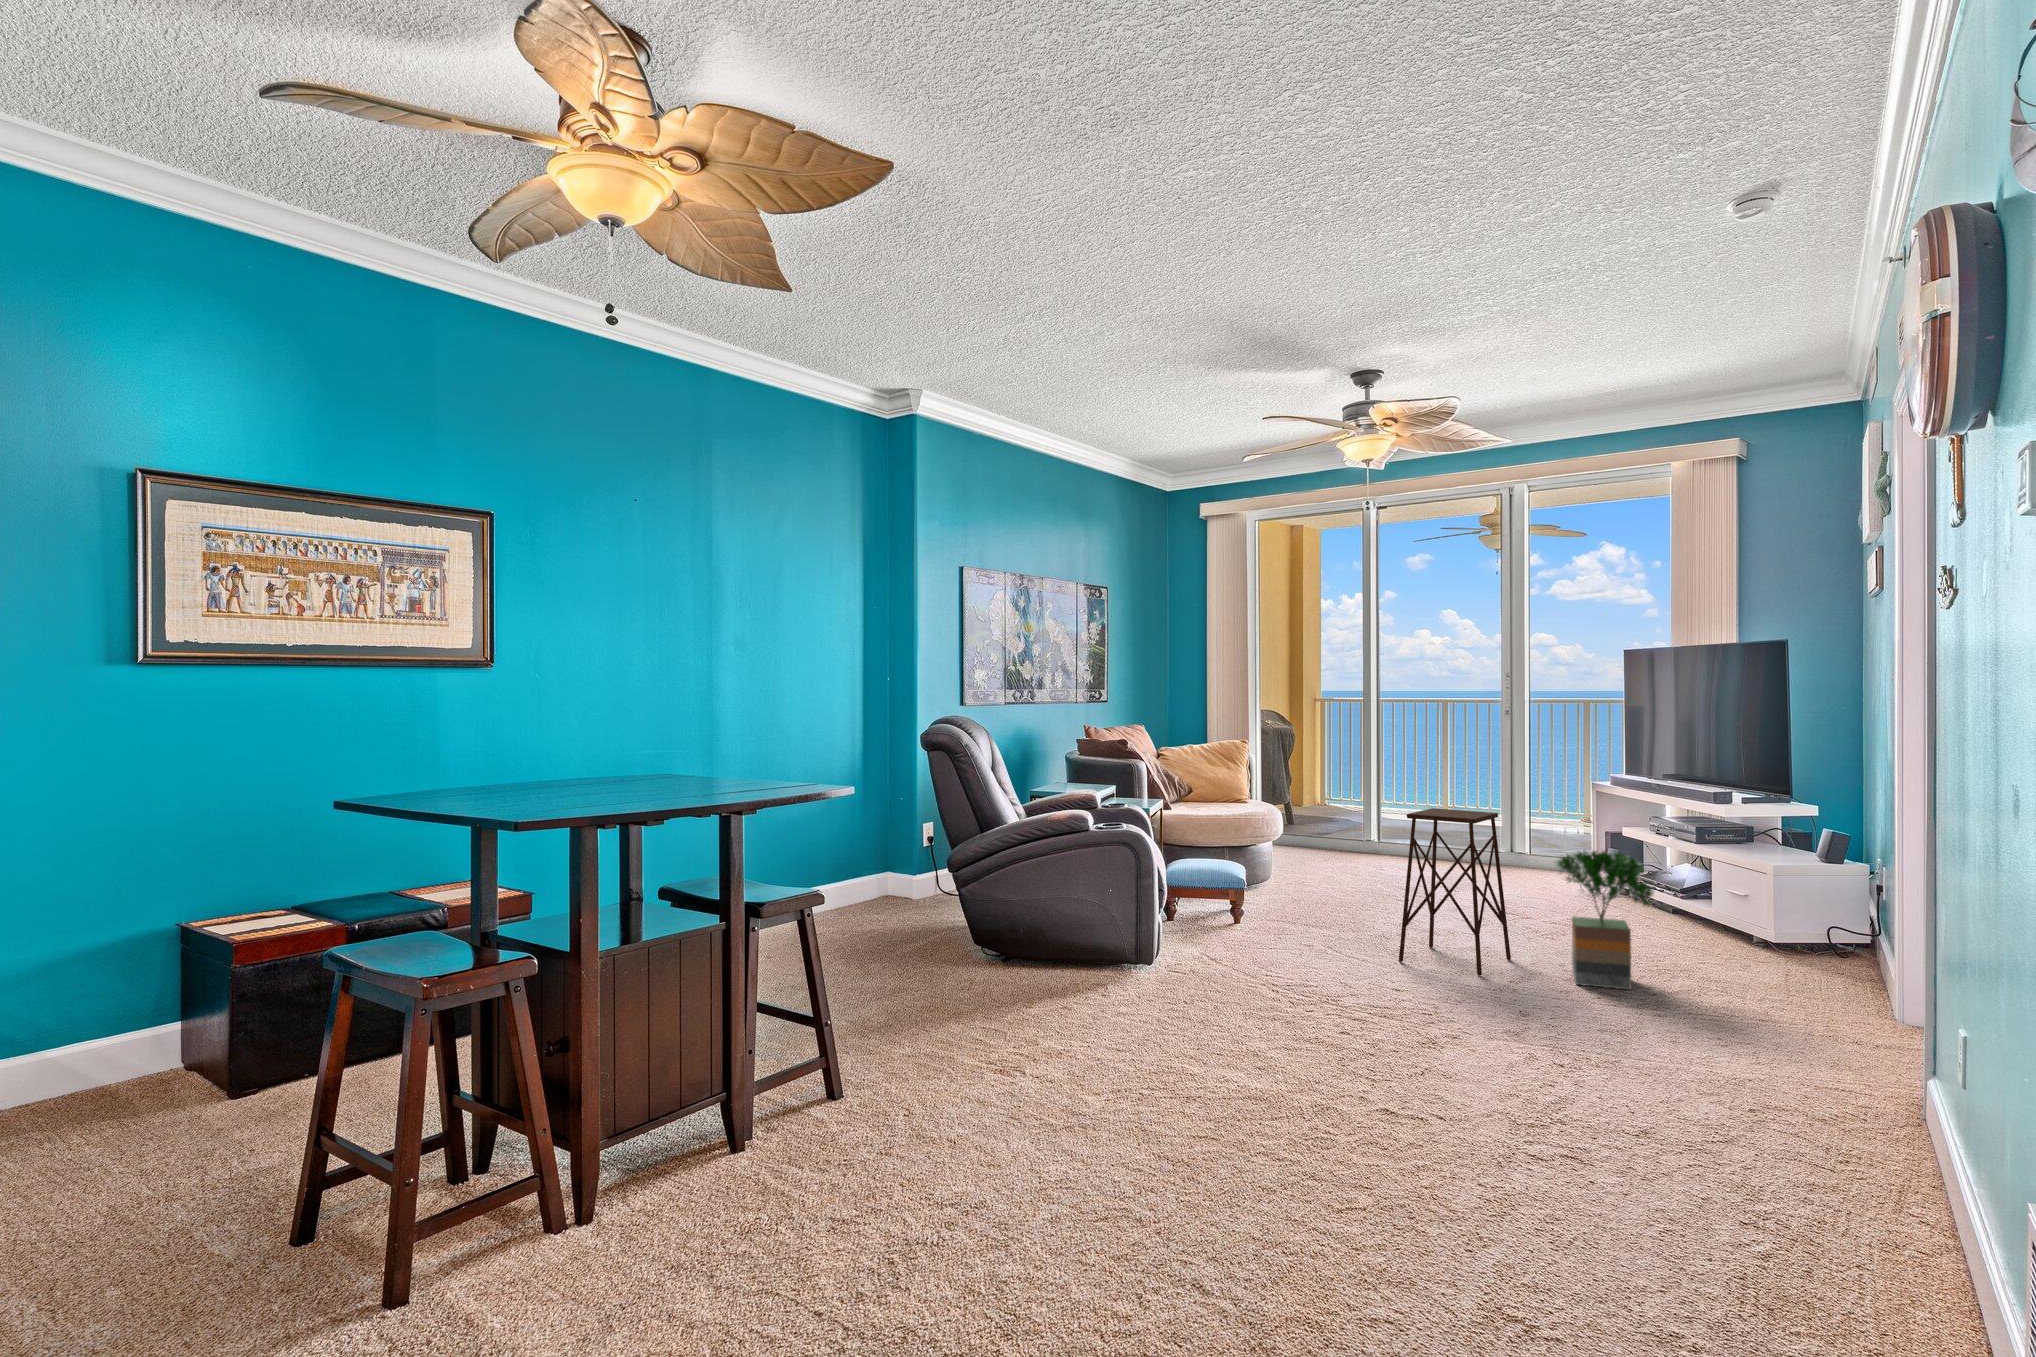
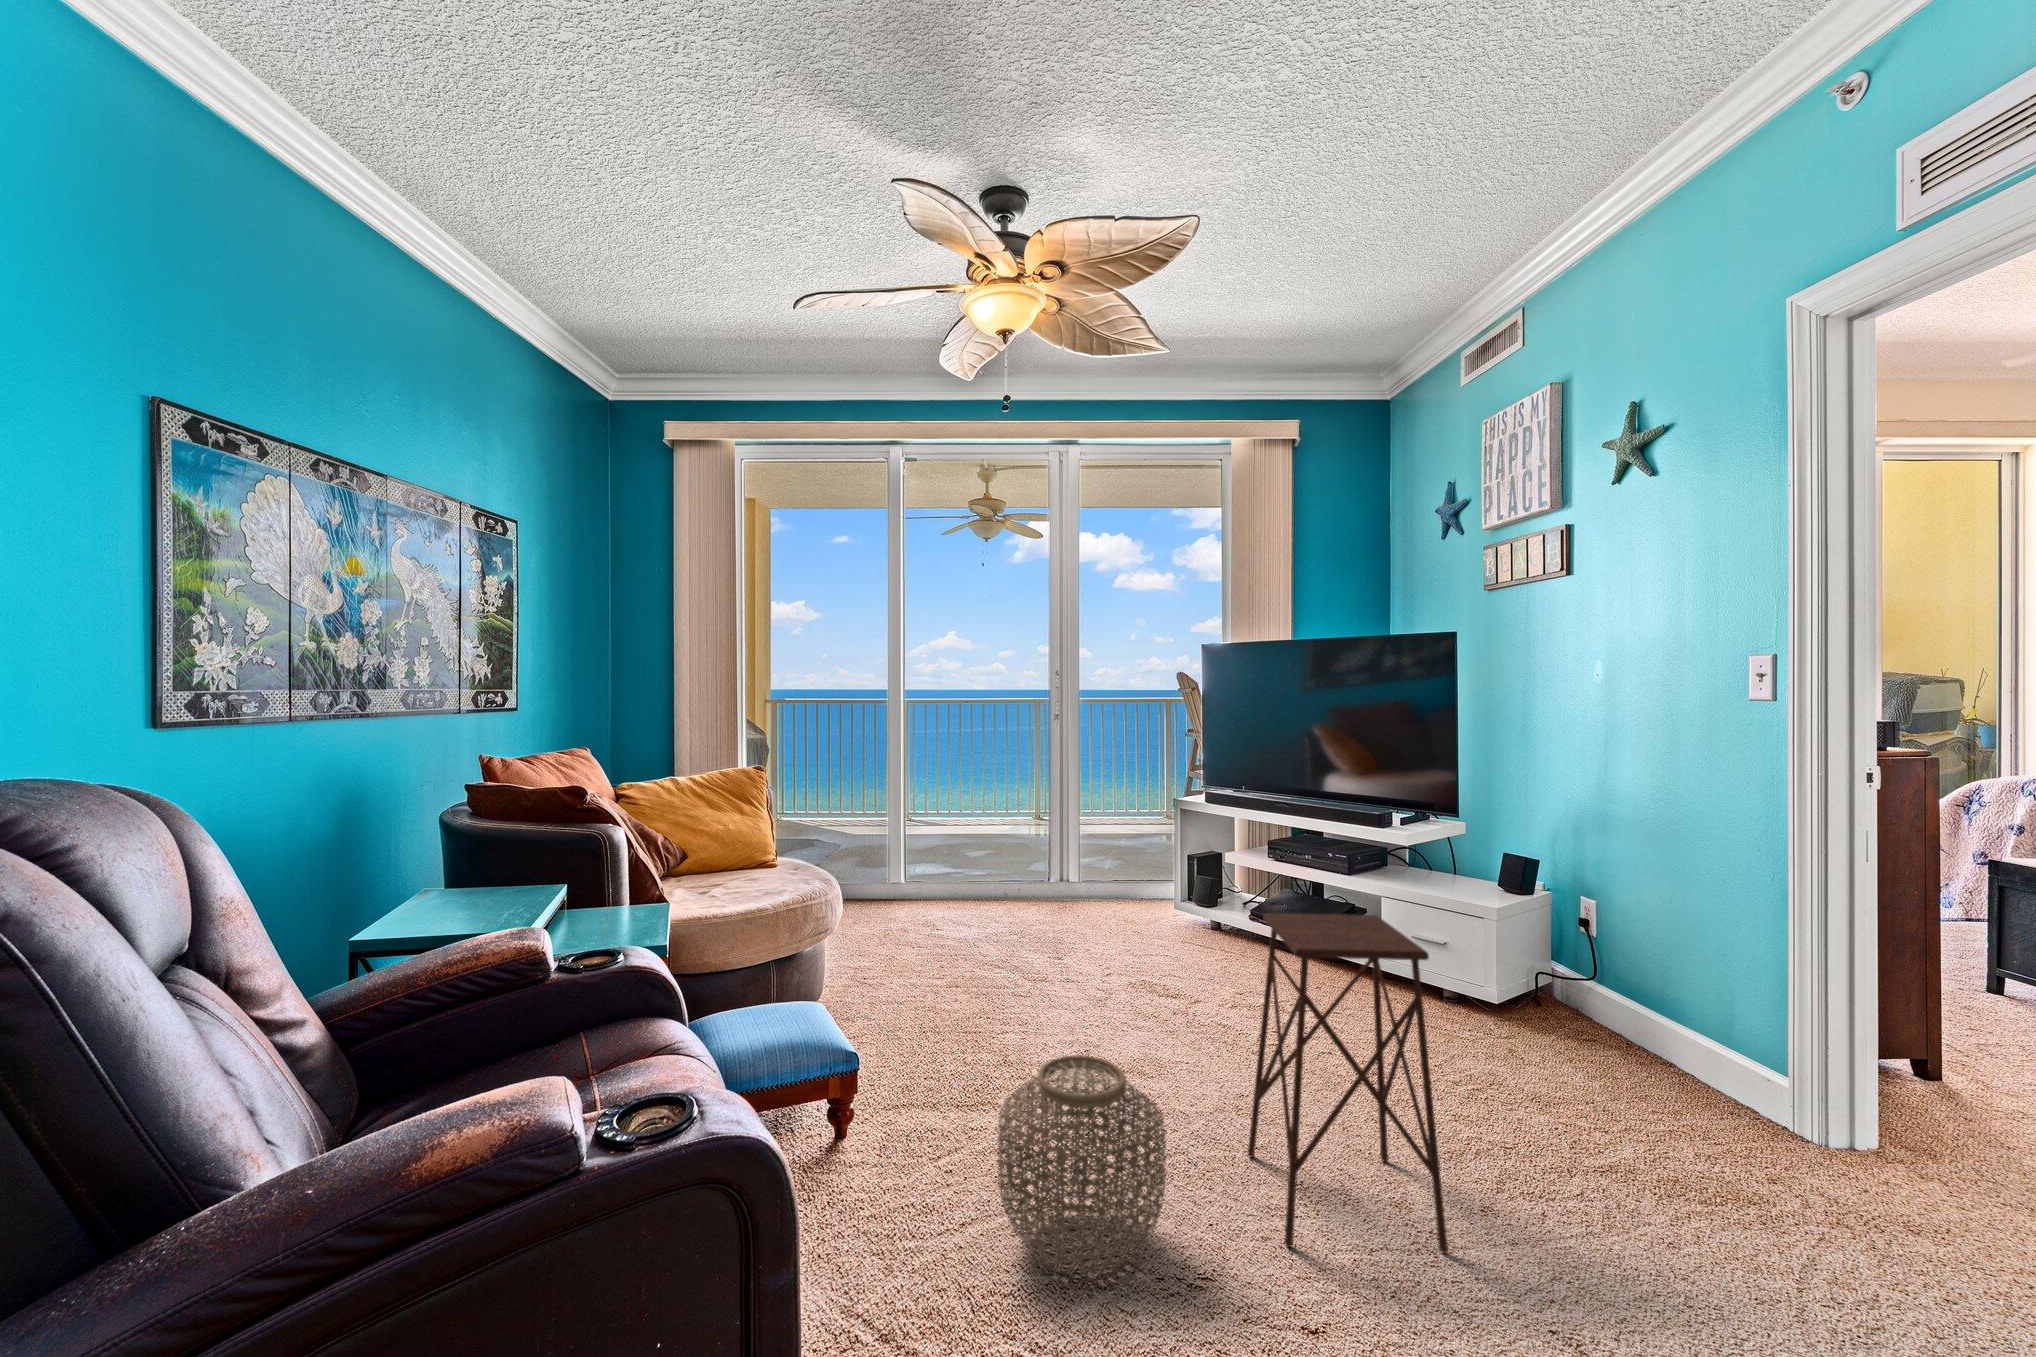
potted tree: present [1555,851,1654,990] -> none [1476,963,1689,1224]
woven basket: none [1260,862,1342,951] -> present [998,1056,1166,1277]

